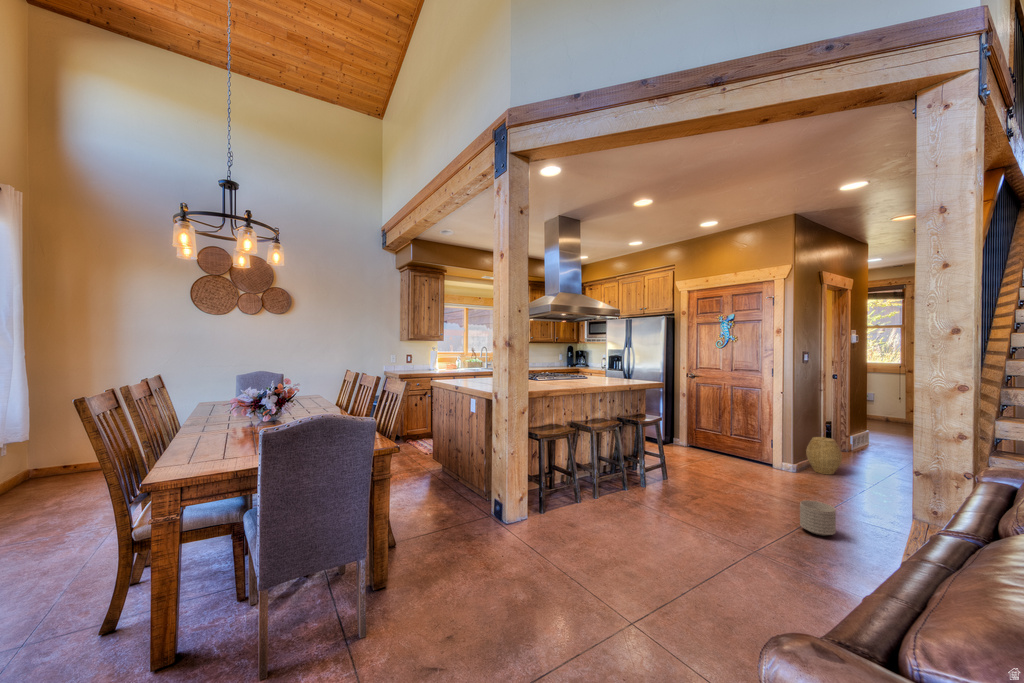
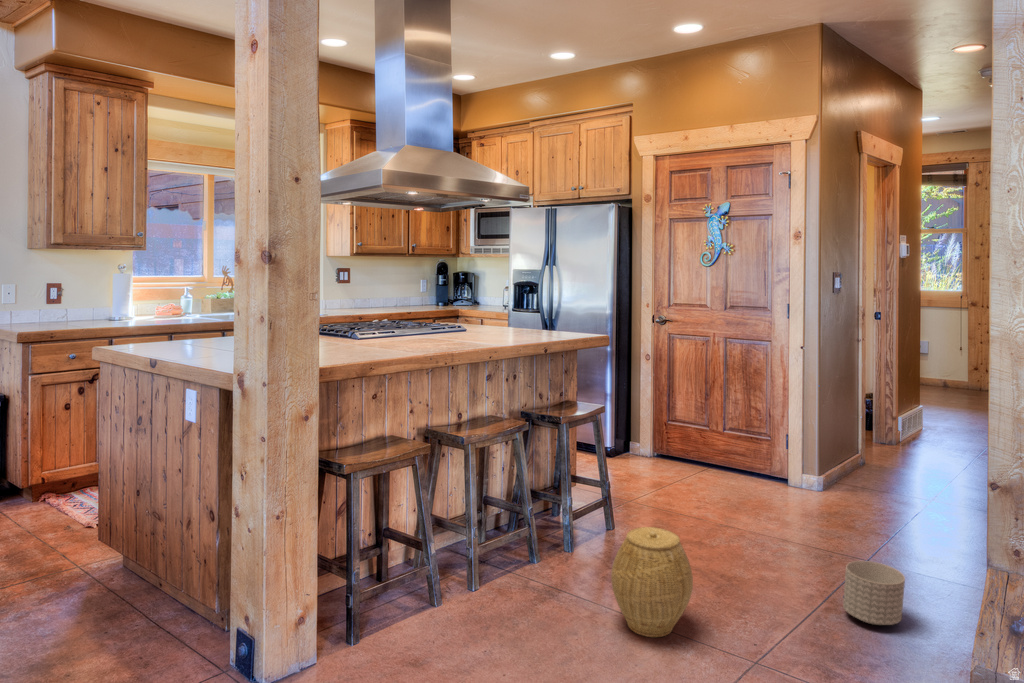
woven basket: present [806,437,842,475] -> present [611,527,693,637]

